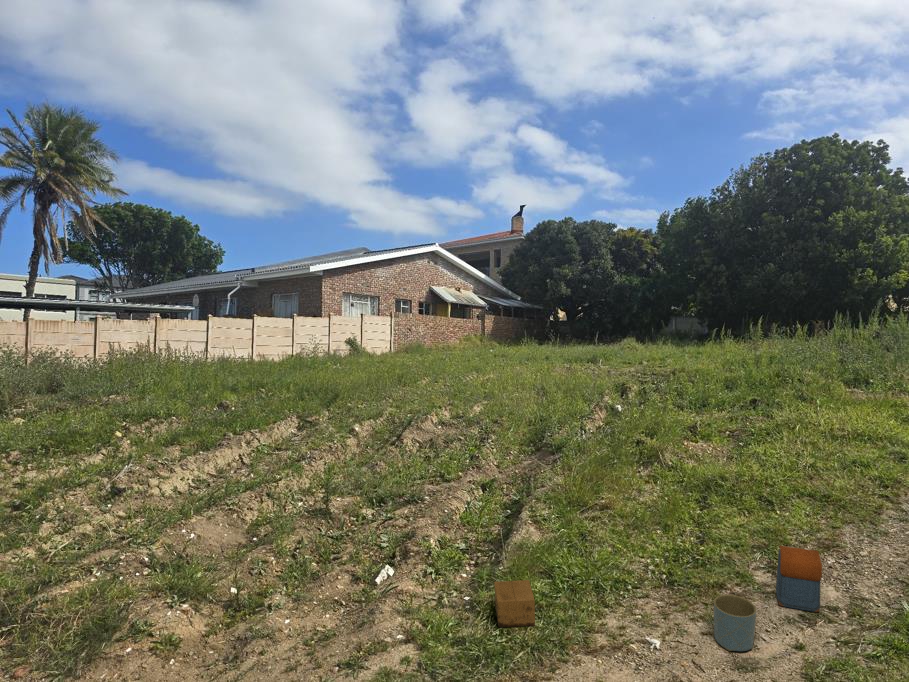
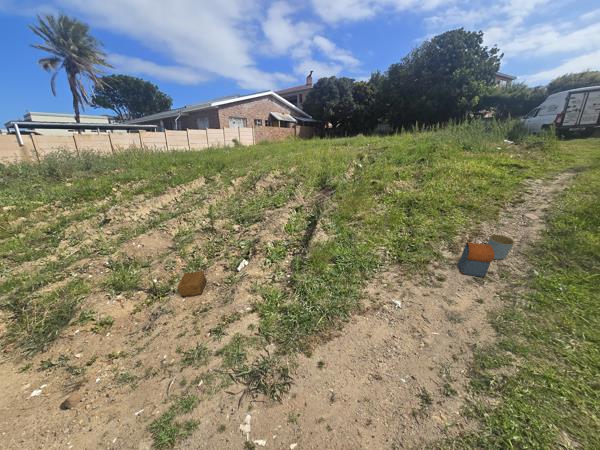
cardboard box: present [494,580,535,628] -> present [177,271,207,297]
planter: present [714,594,756,651] -> present [487,234,514,259]

